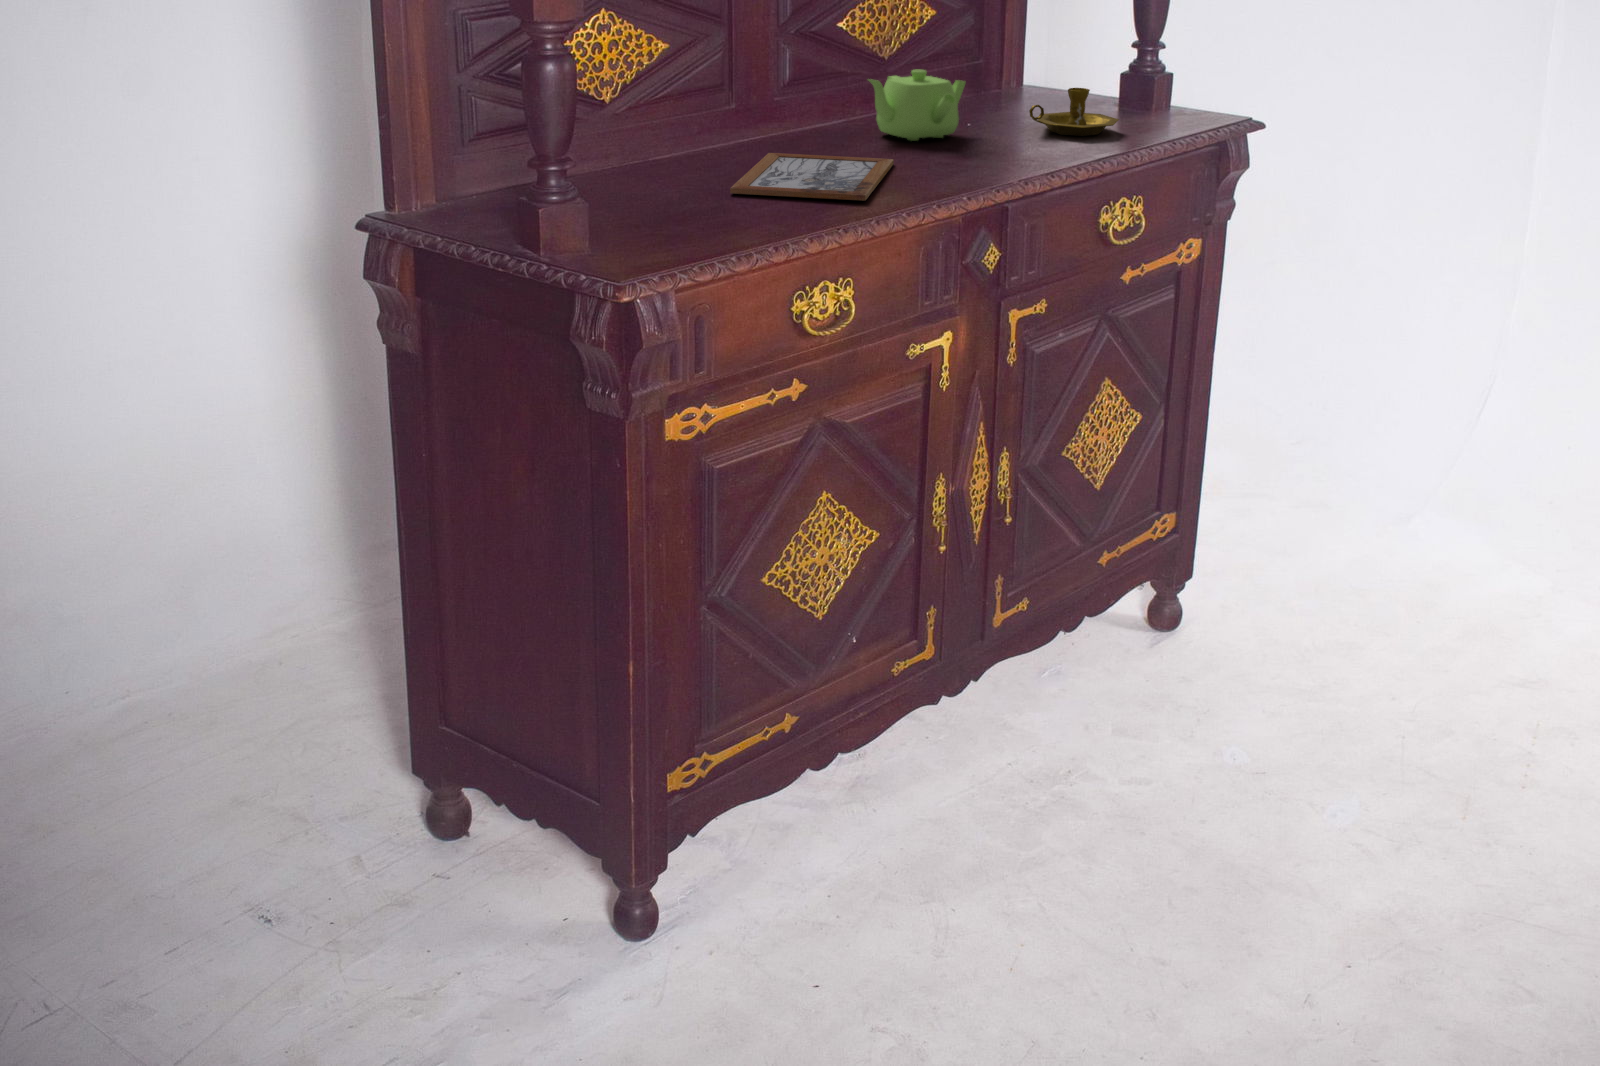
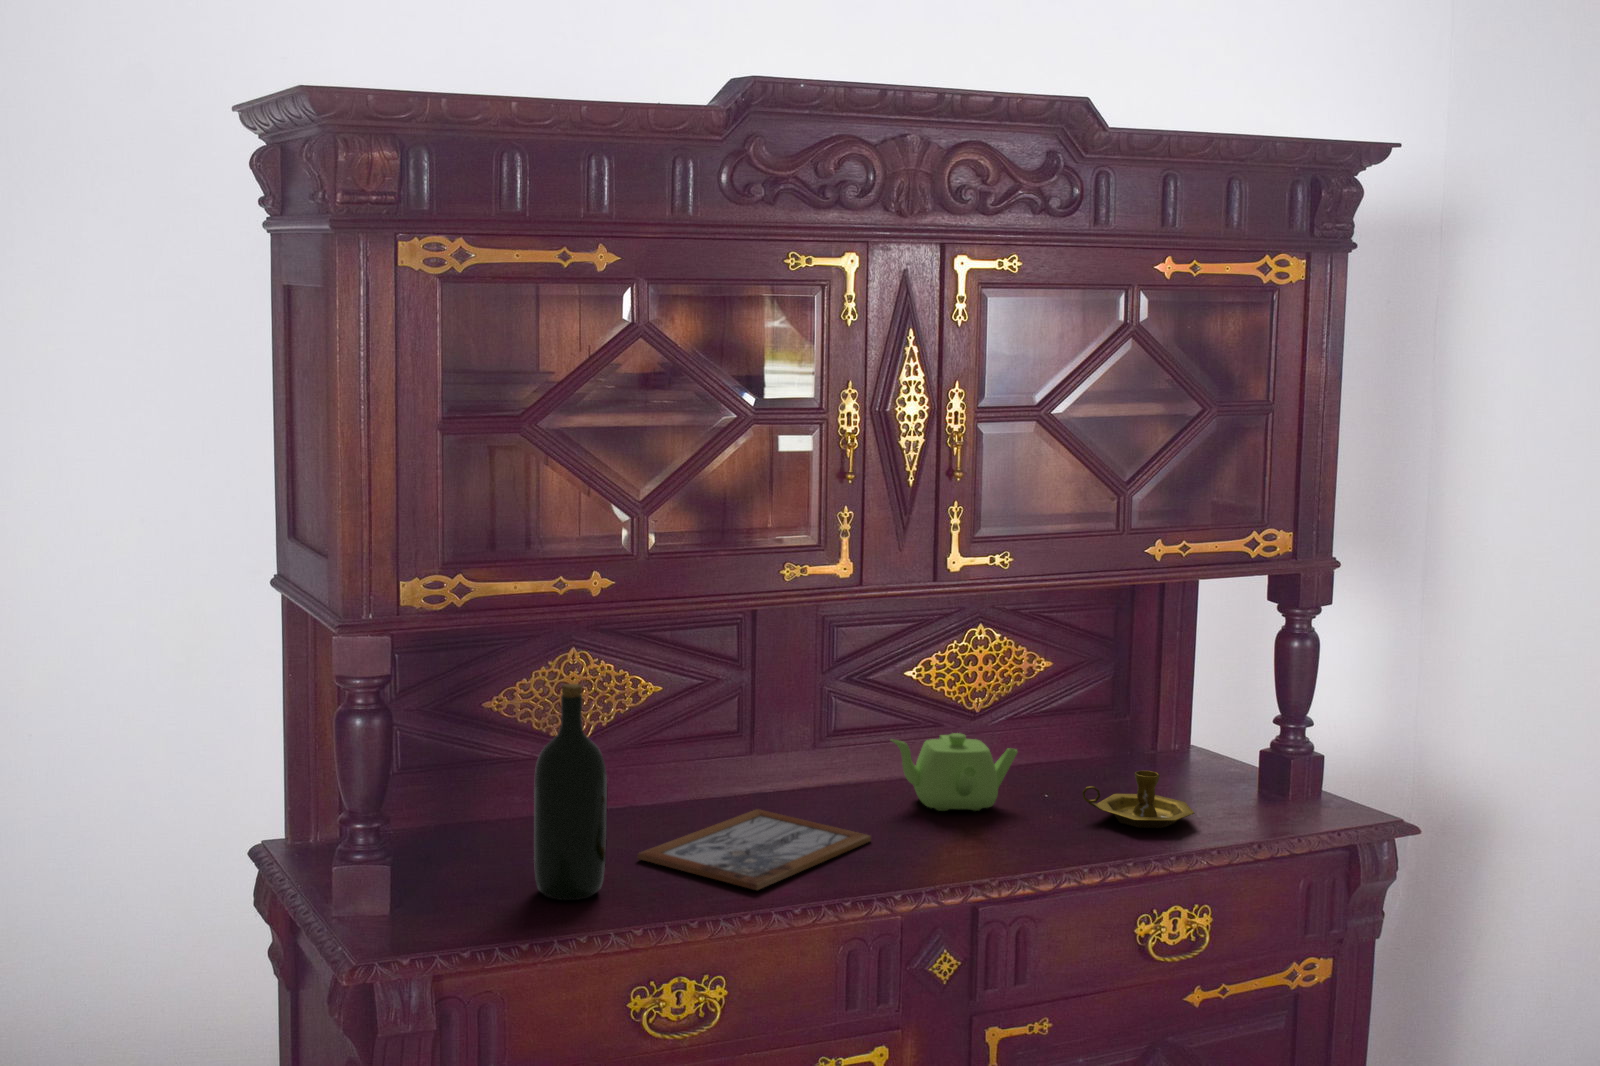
wine bottle: none [681,20,748,224] -> present [534,684,608,900]

